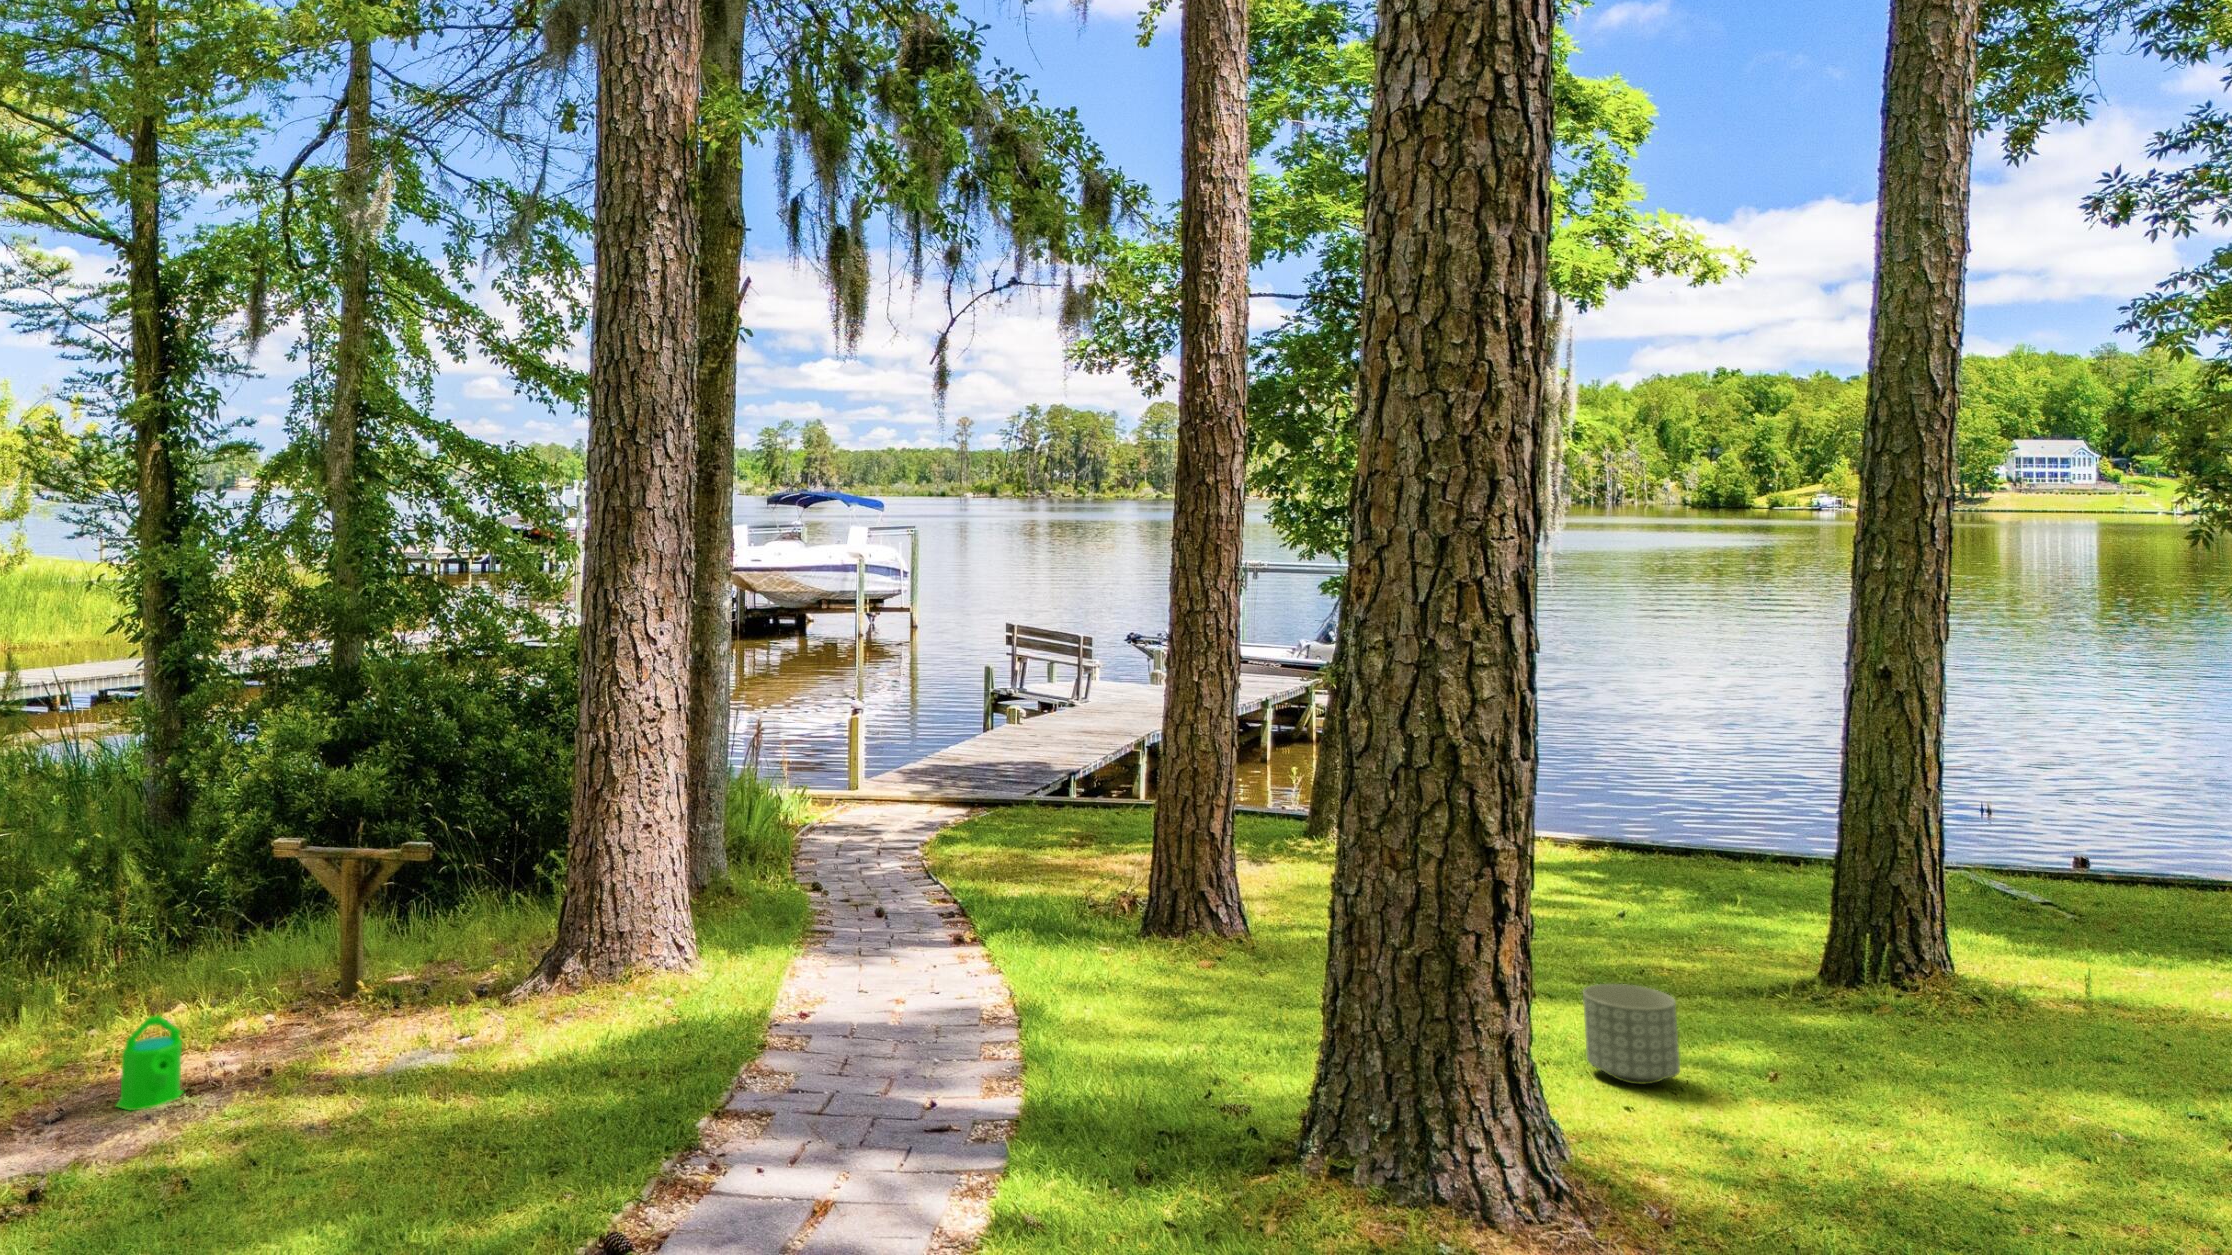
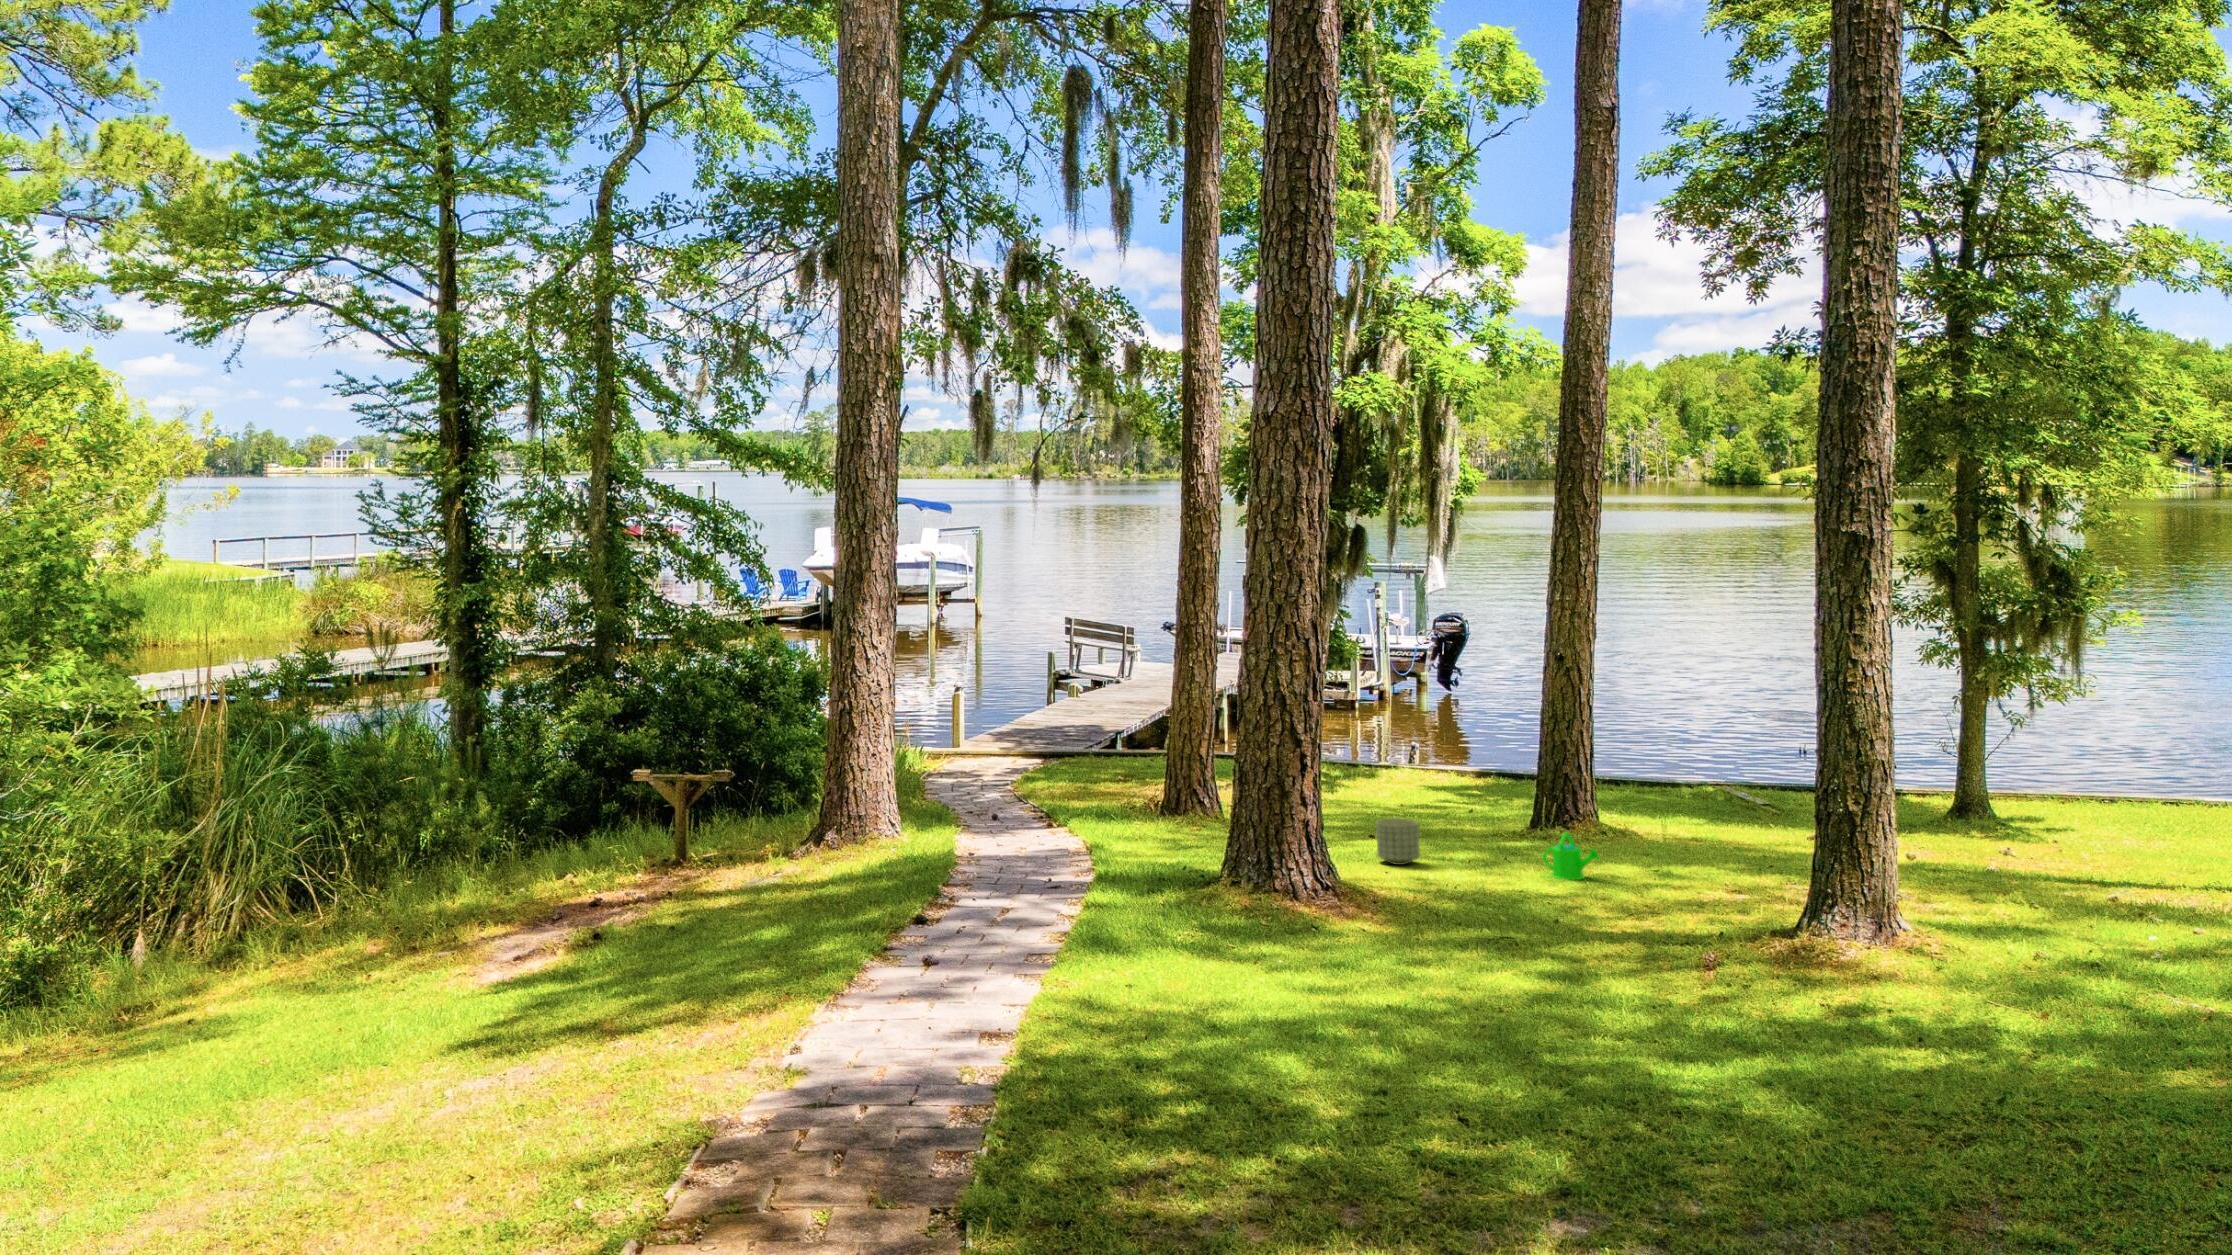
watering can: present [116,1015,183,1110] -> present [1542,832,1599,880]

